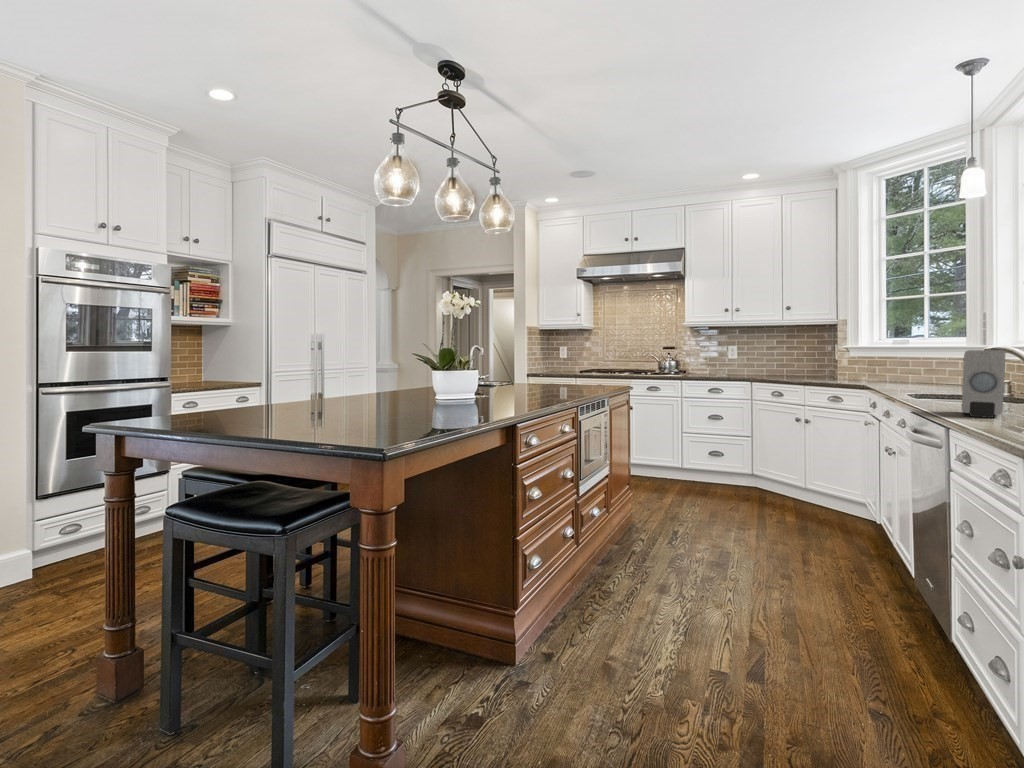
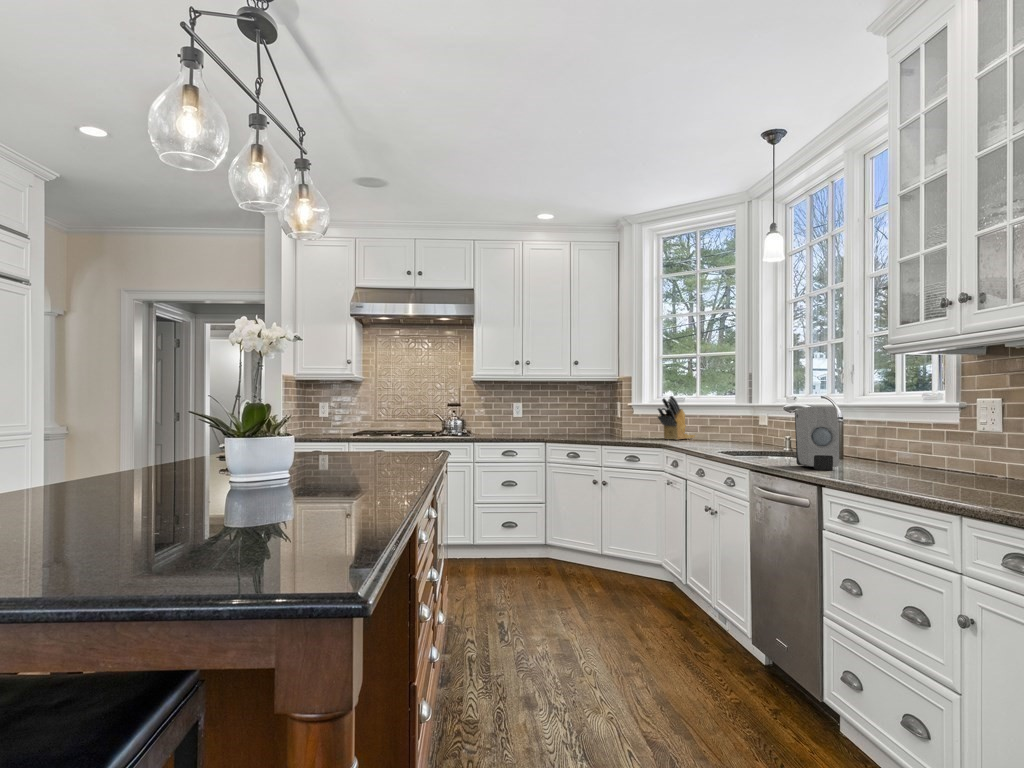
knife block: none [871,336,925,383] -> present [658,396,695,440]

